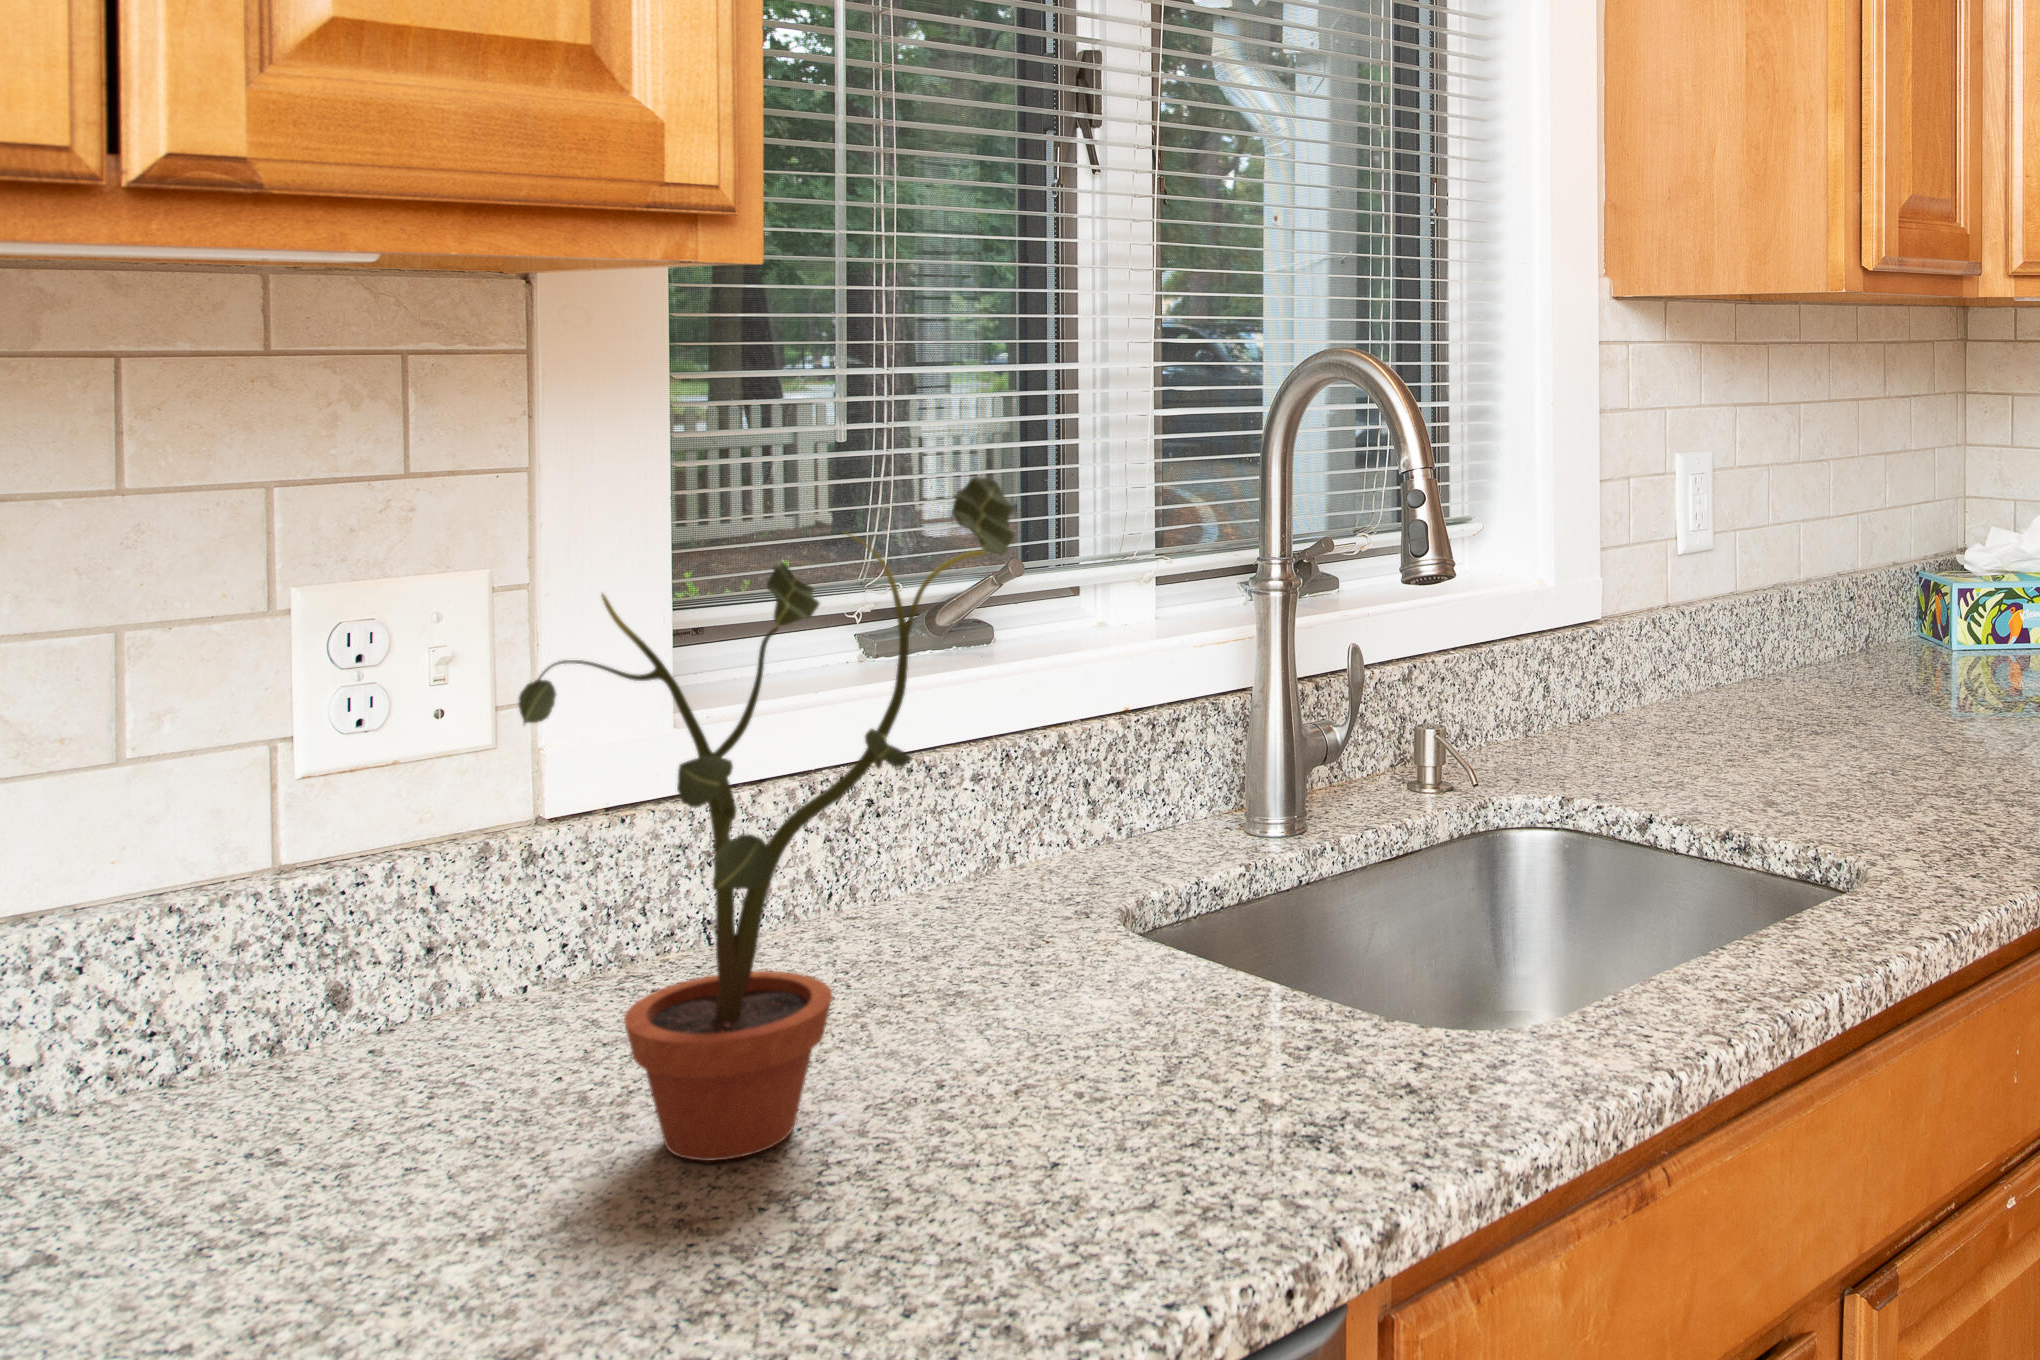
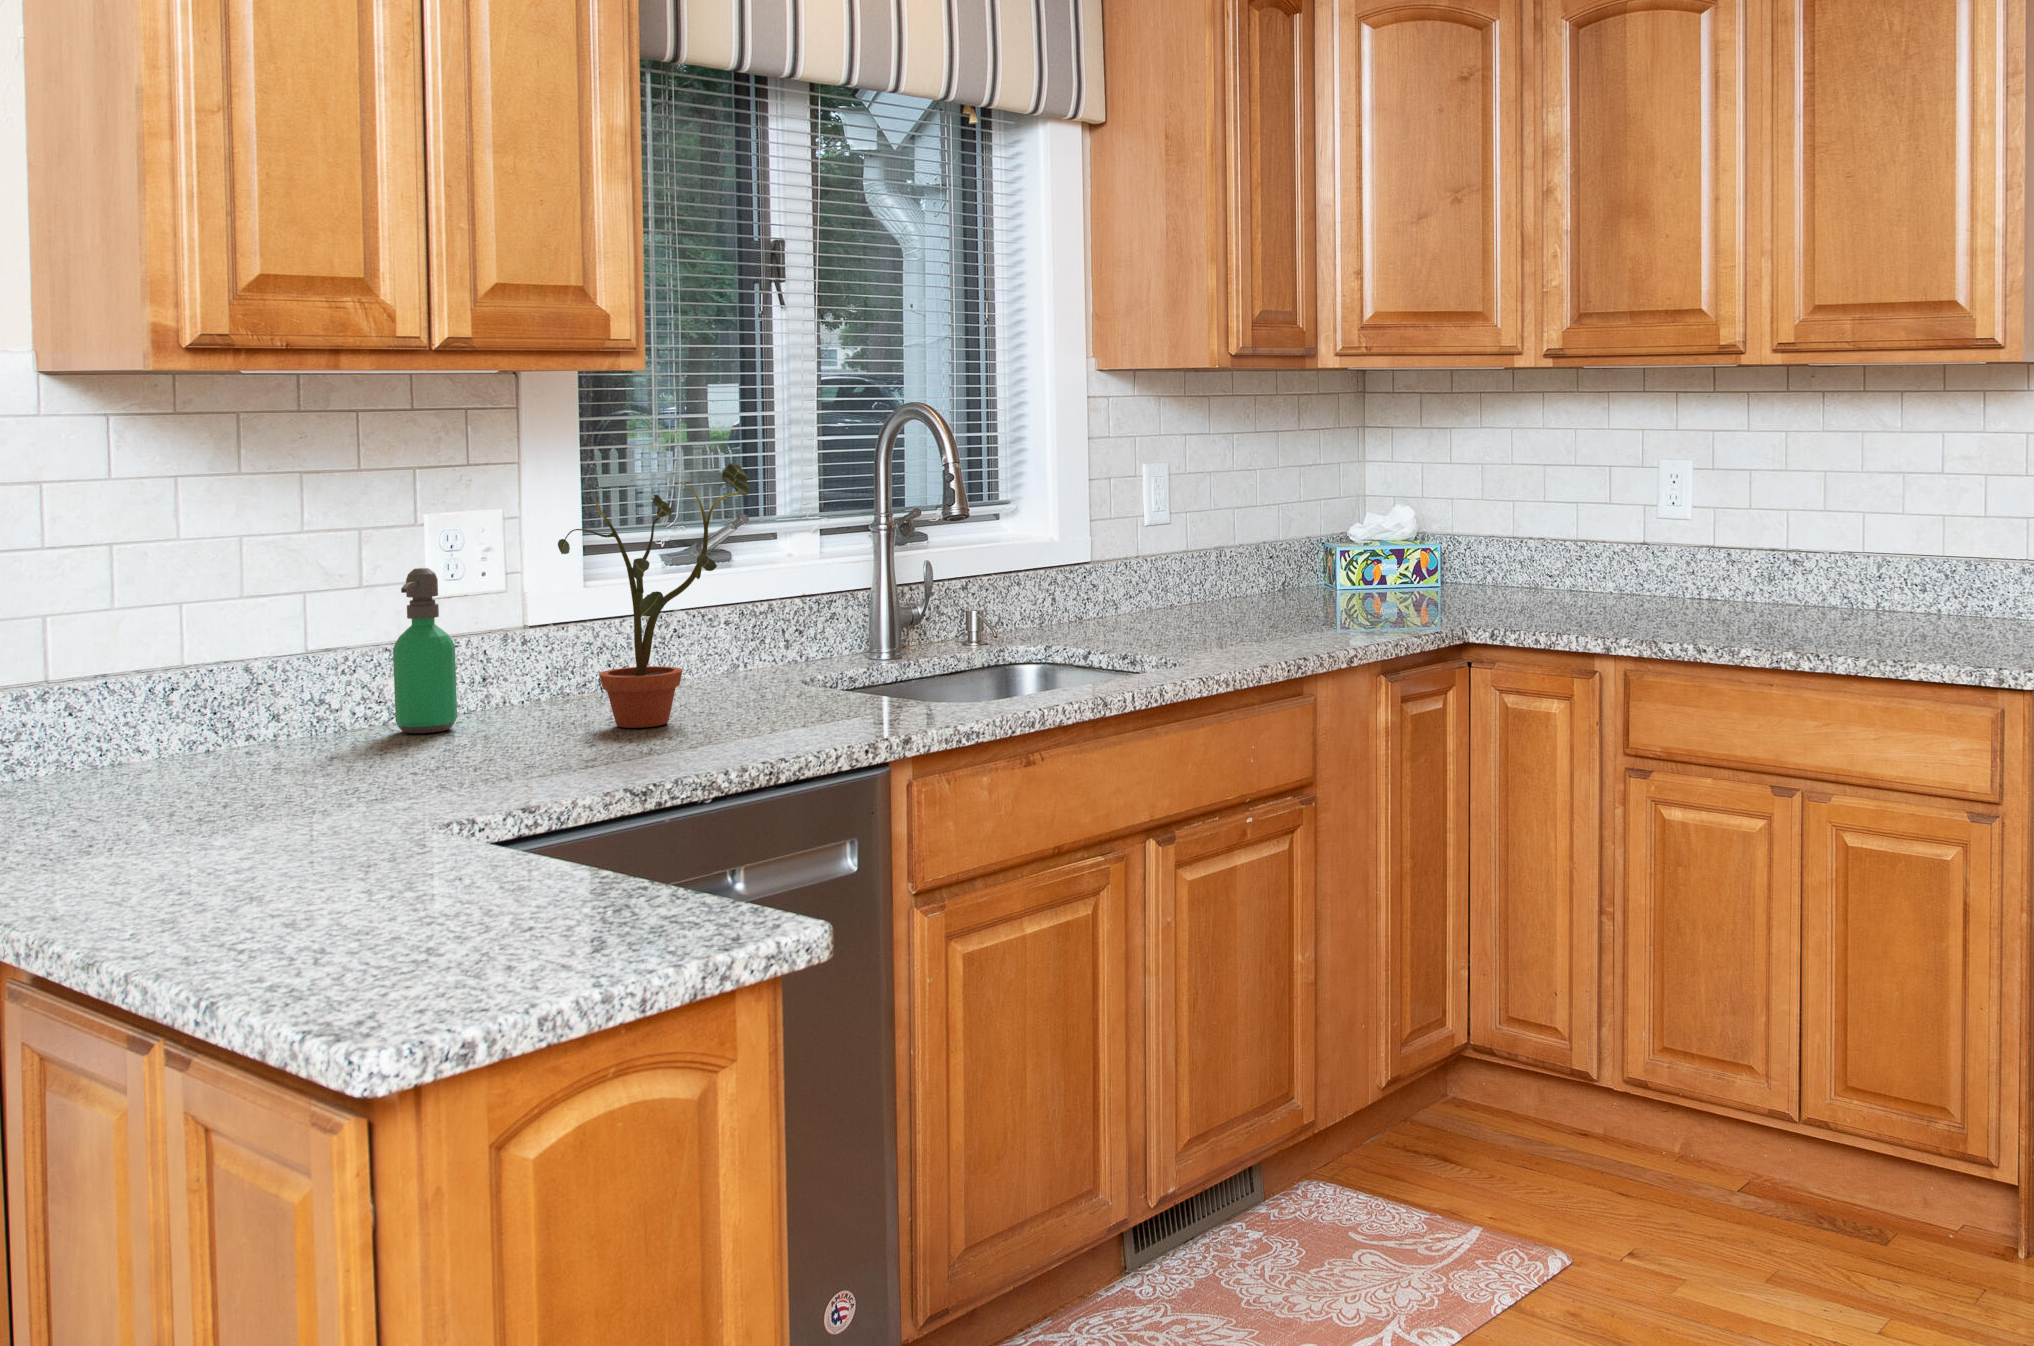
soap dispenser: none [126,737,296,1161] -> present [393,568,457,733]

